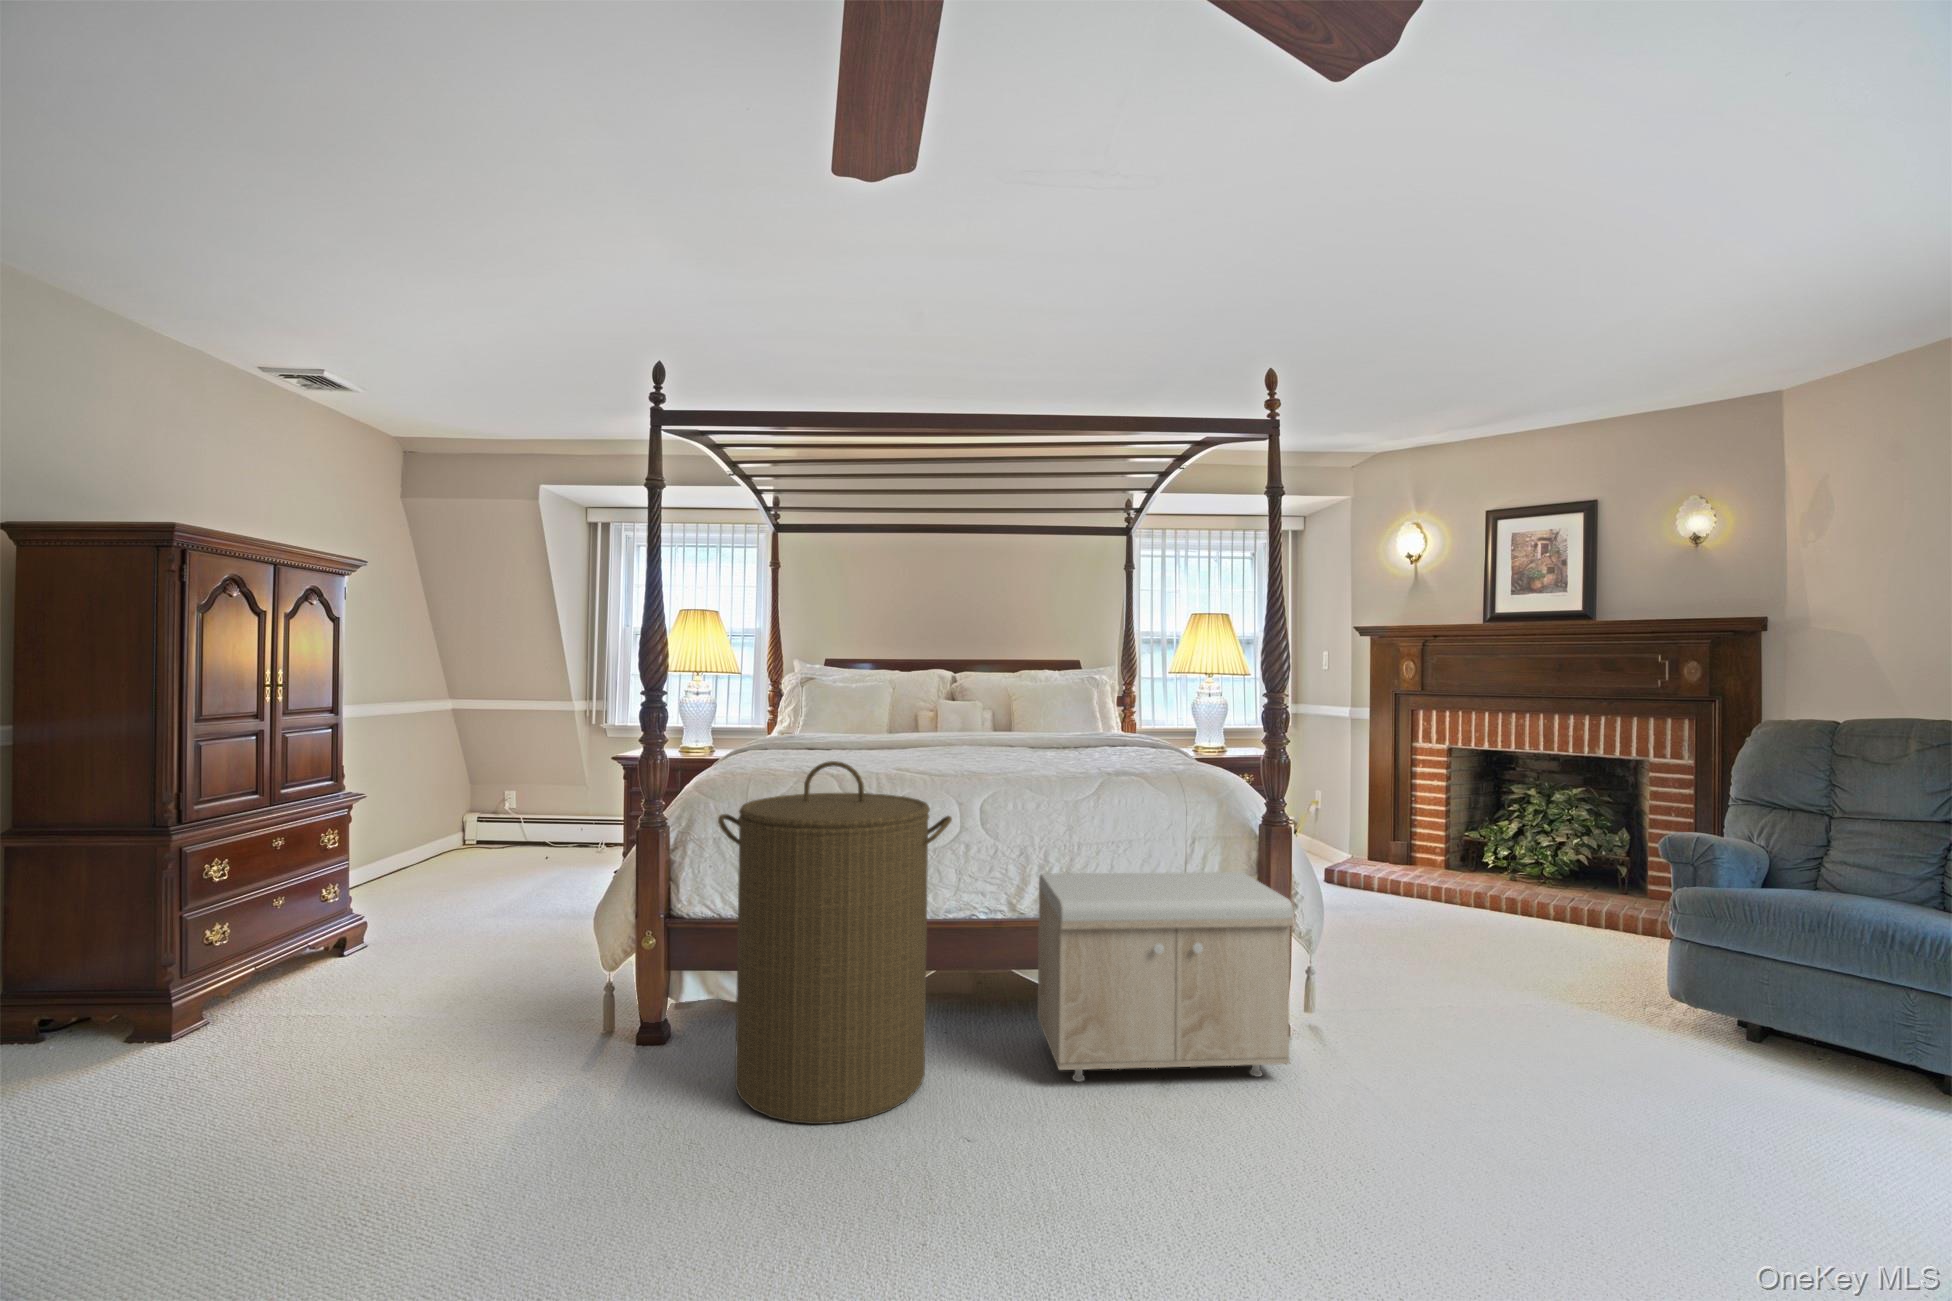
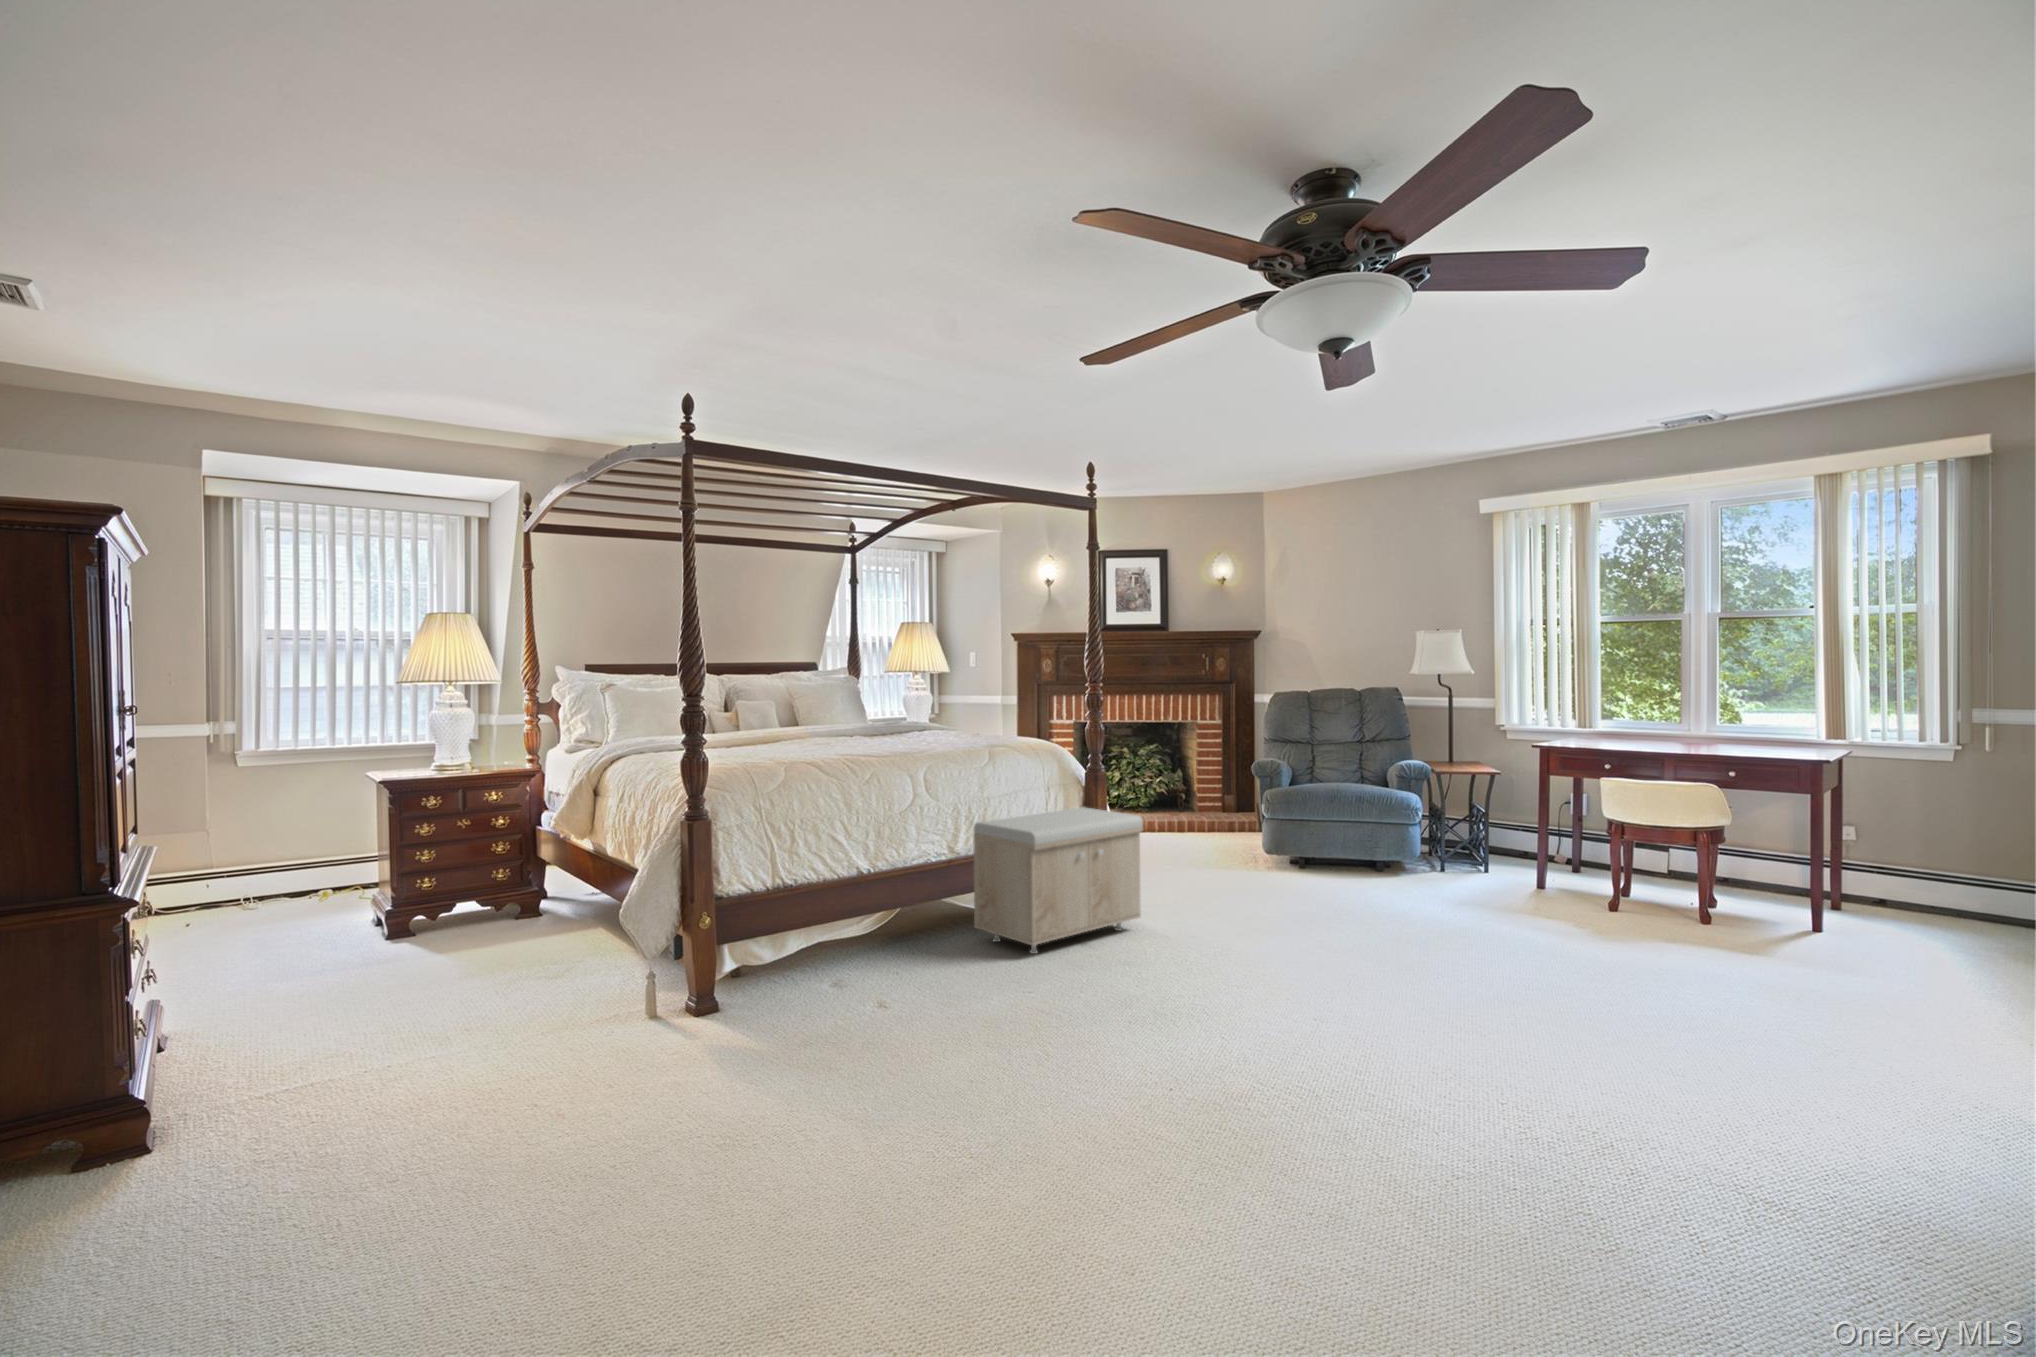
laundry hamper: present [718,761,952,1124] -> none [803,748,965,1010]

